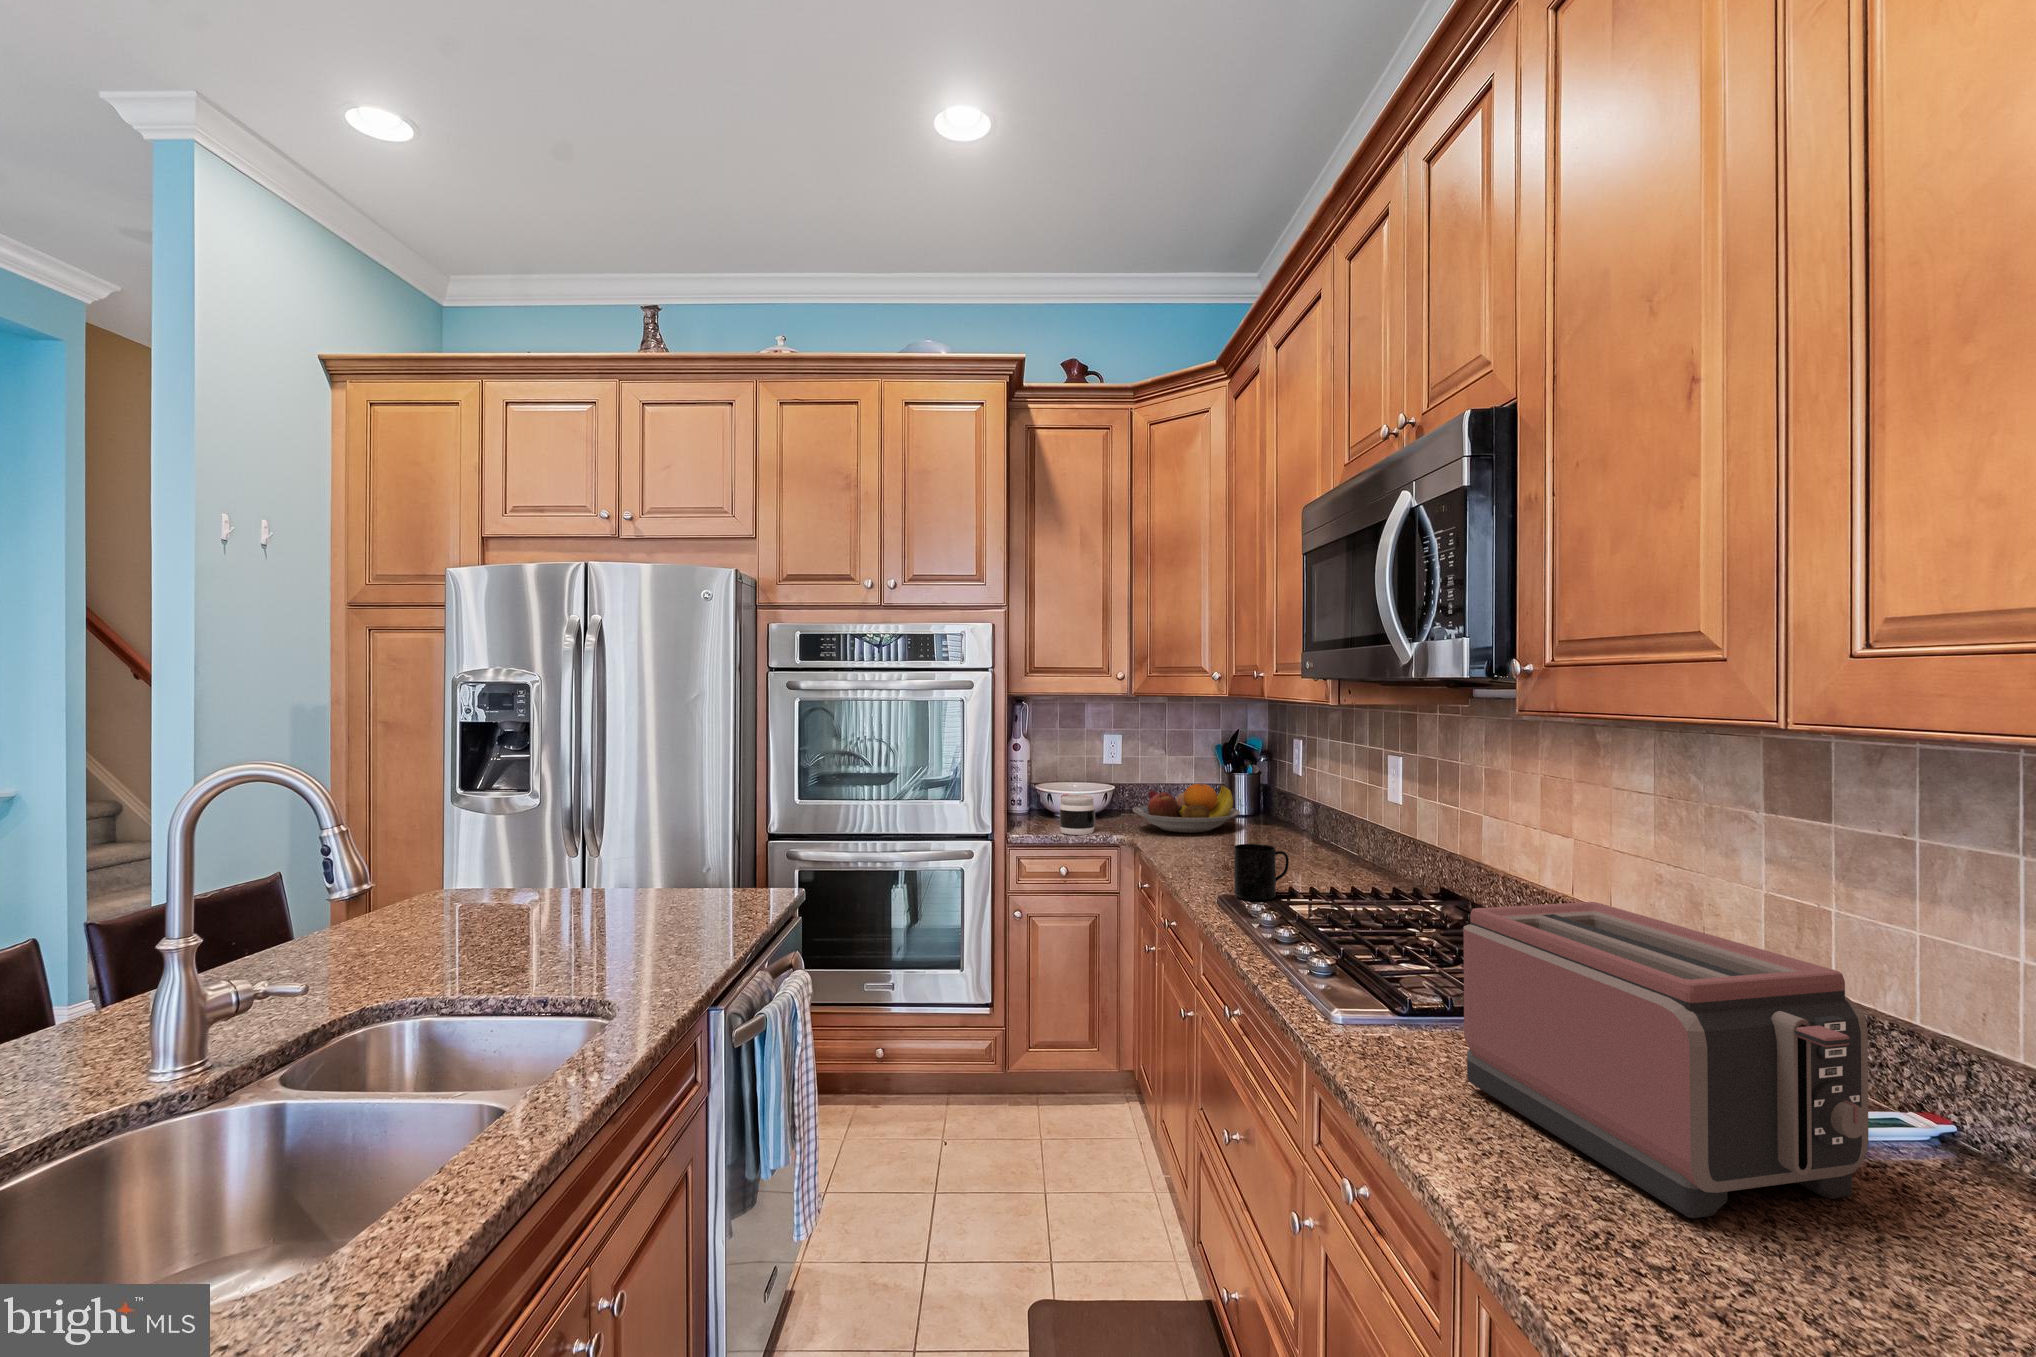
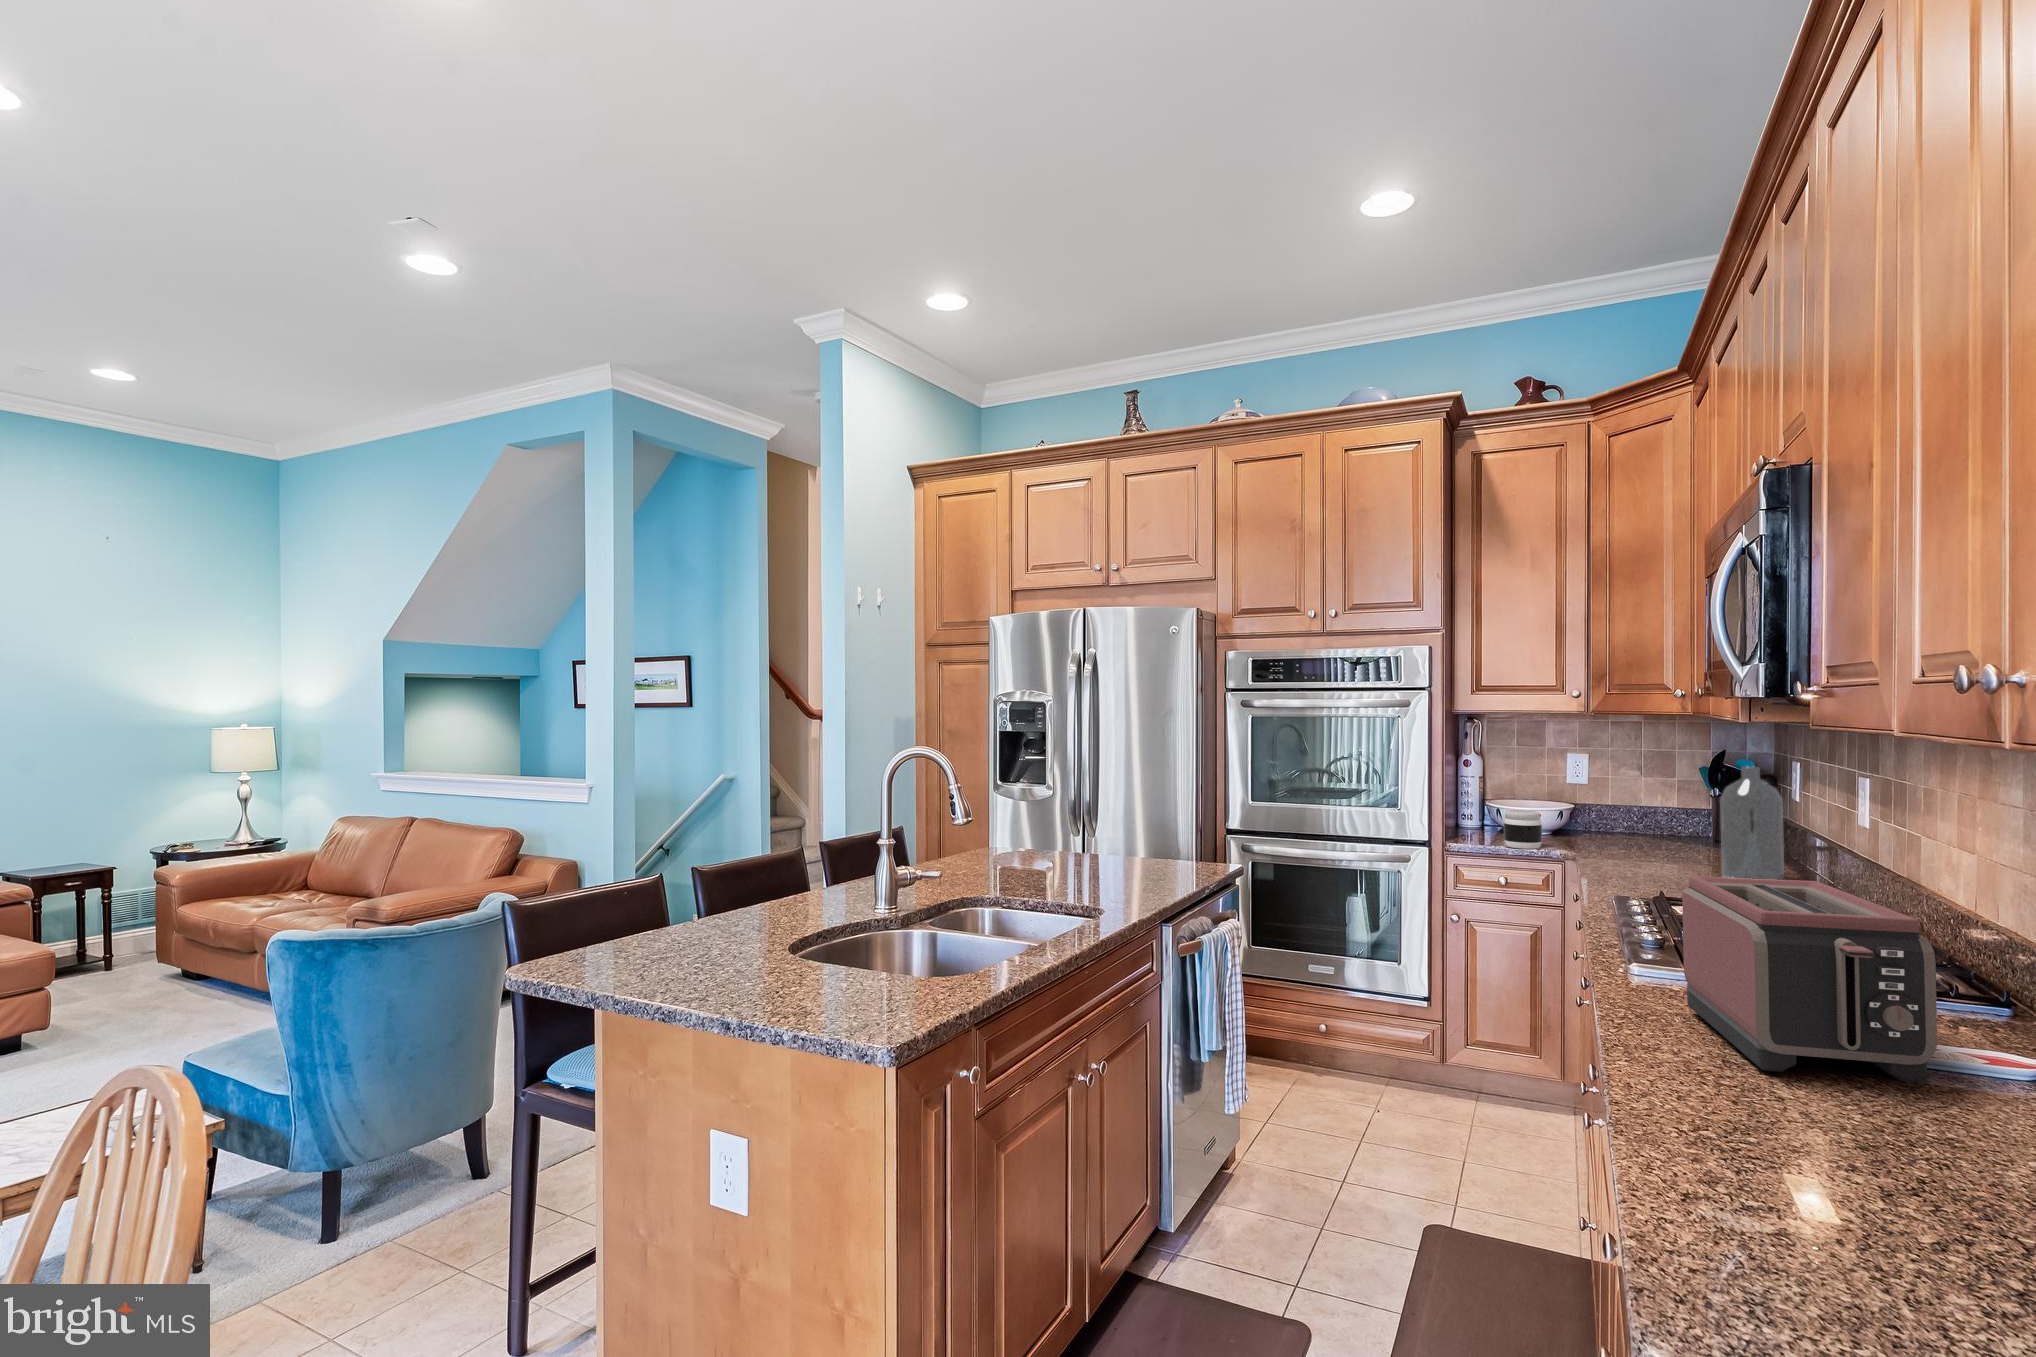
bottle: none [1284,747,1337,865] -> present [1720,767,1784,879]
fruit bowl: present [1133,784,1240,833] -> none [1583,804,1709,853]
mug: present [1234,844,1289,900] -> none [1632,853,1690,905]

